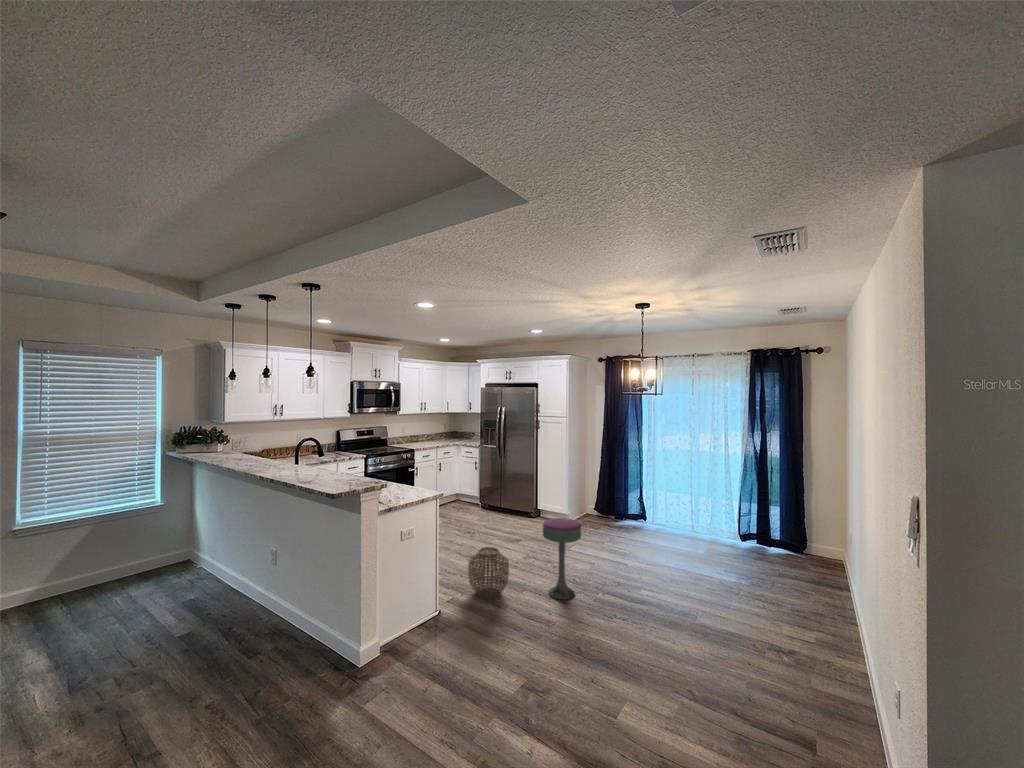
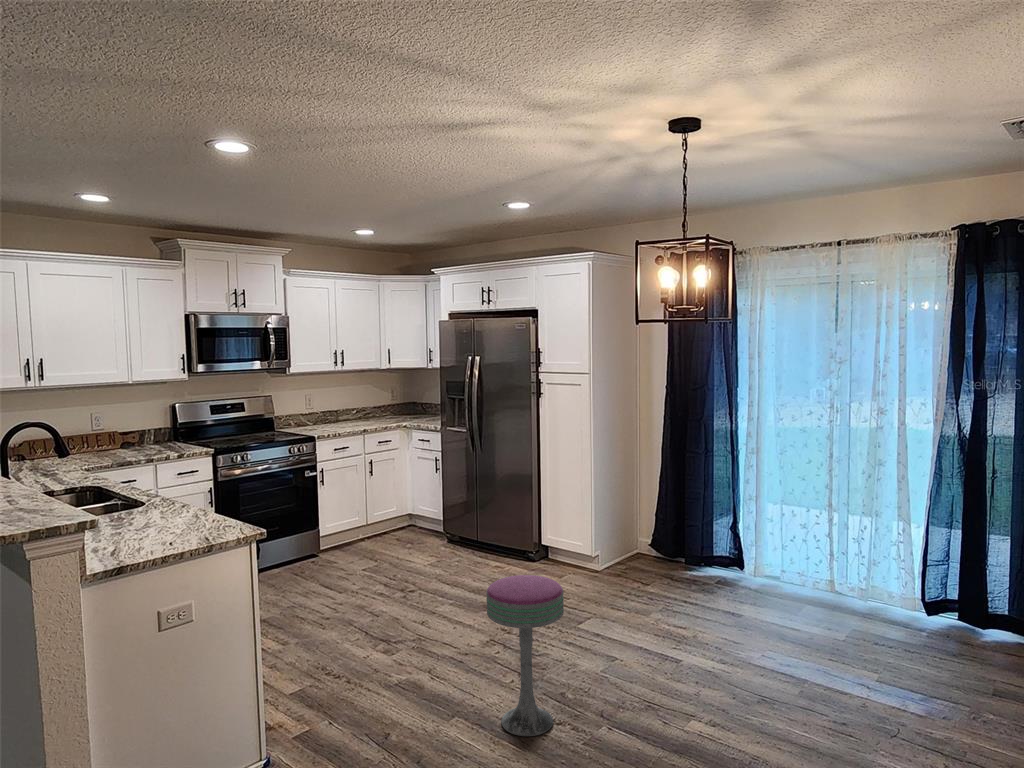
woven basket: present [468,547,509,598] -> none [344,631,424,728]

